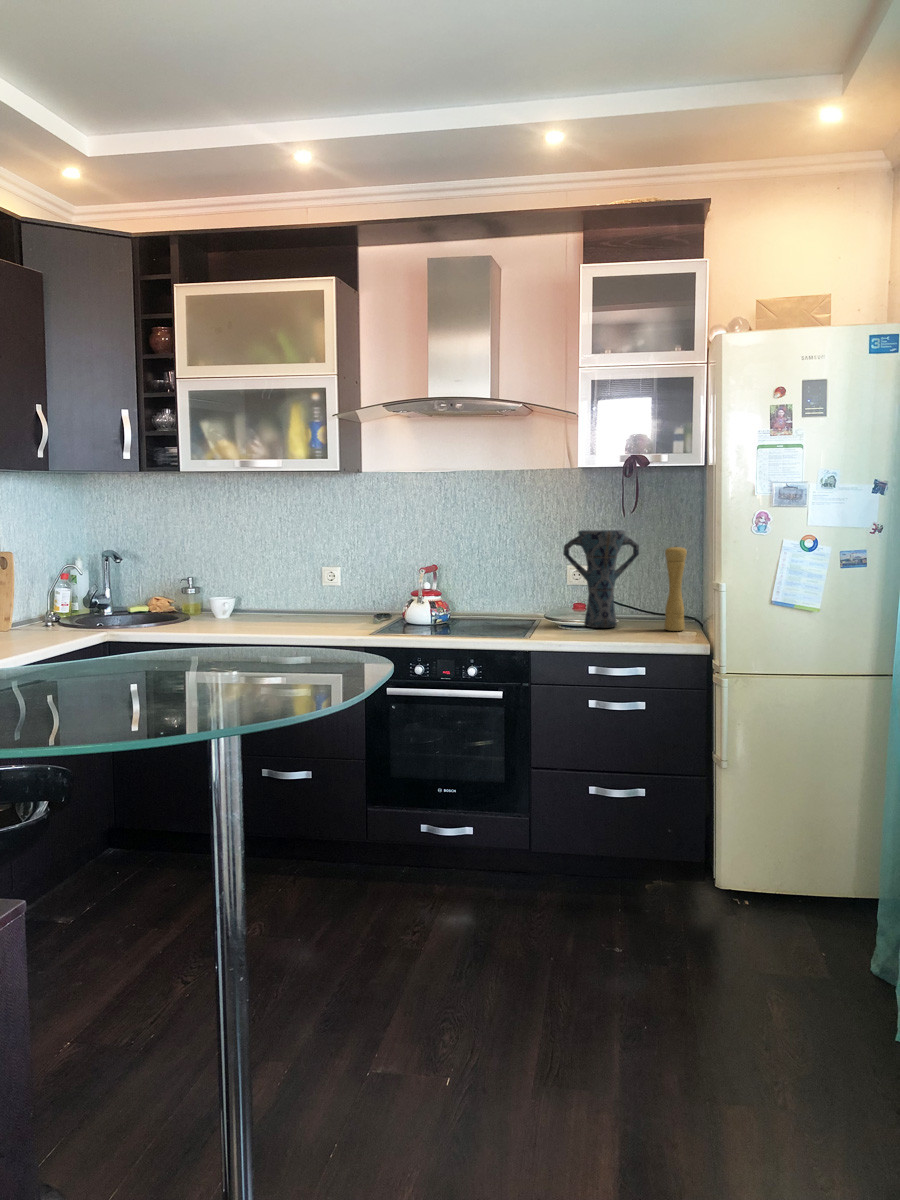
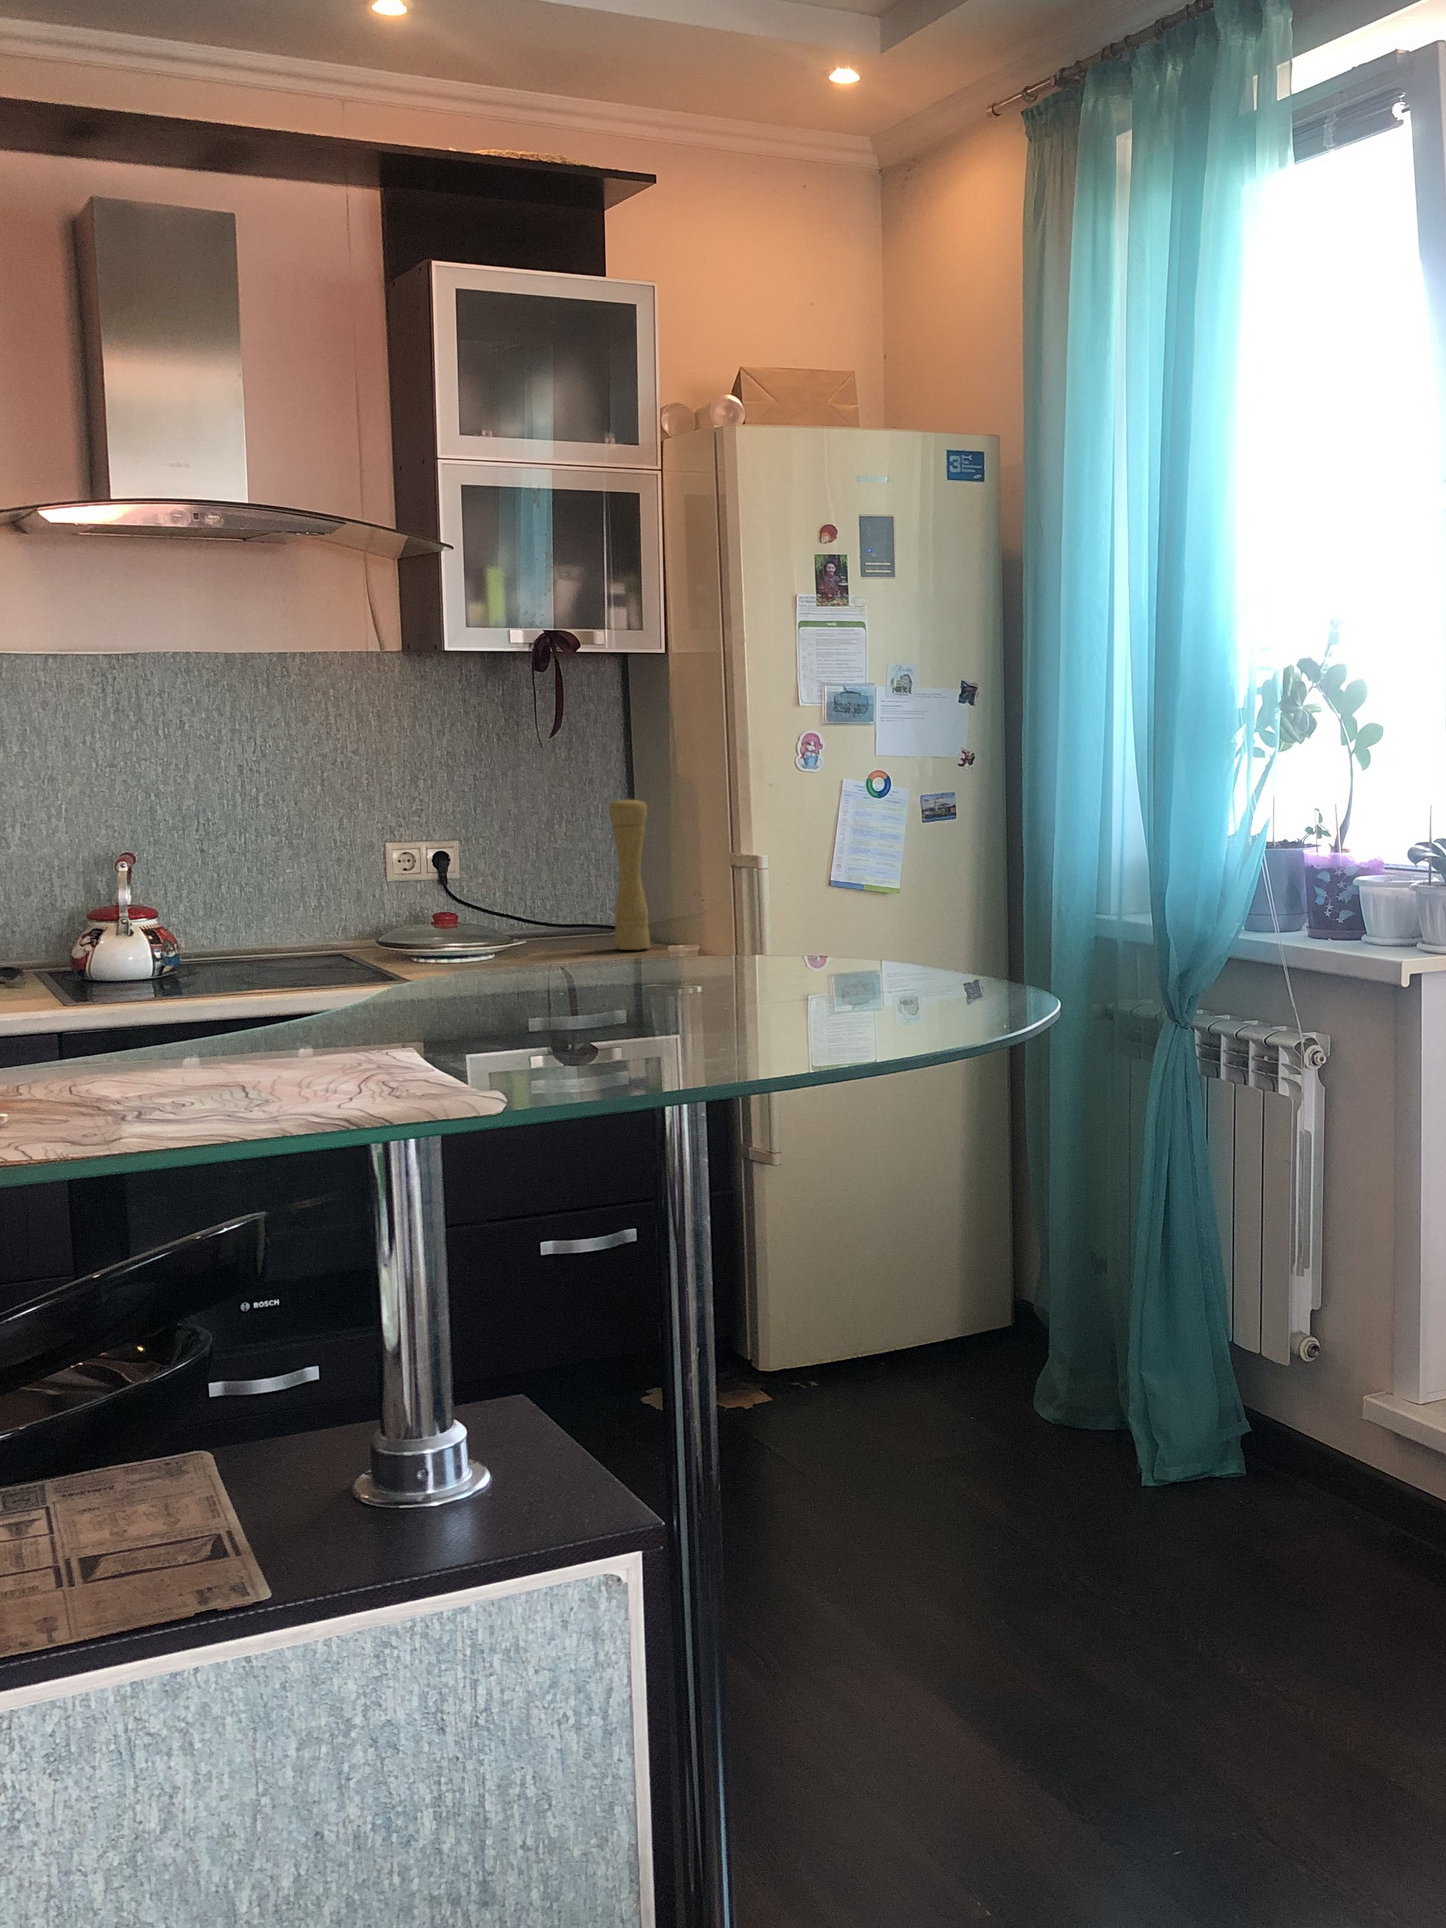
vase: present [563,530,639,628] -> none [424,772,552,956]

